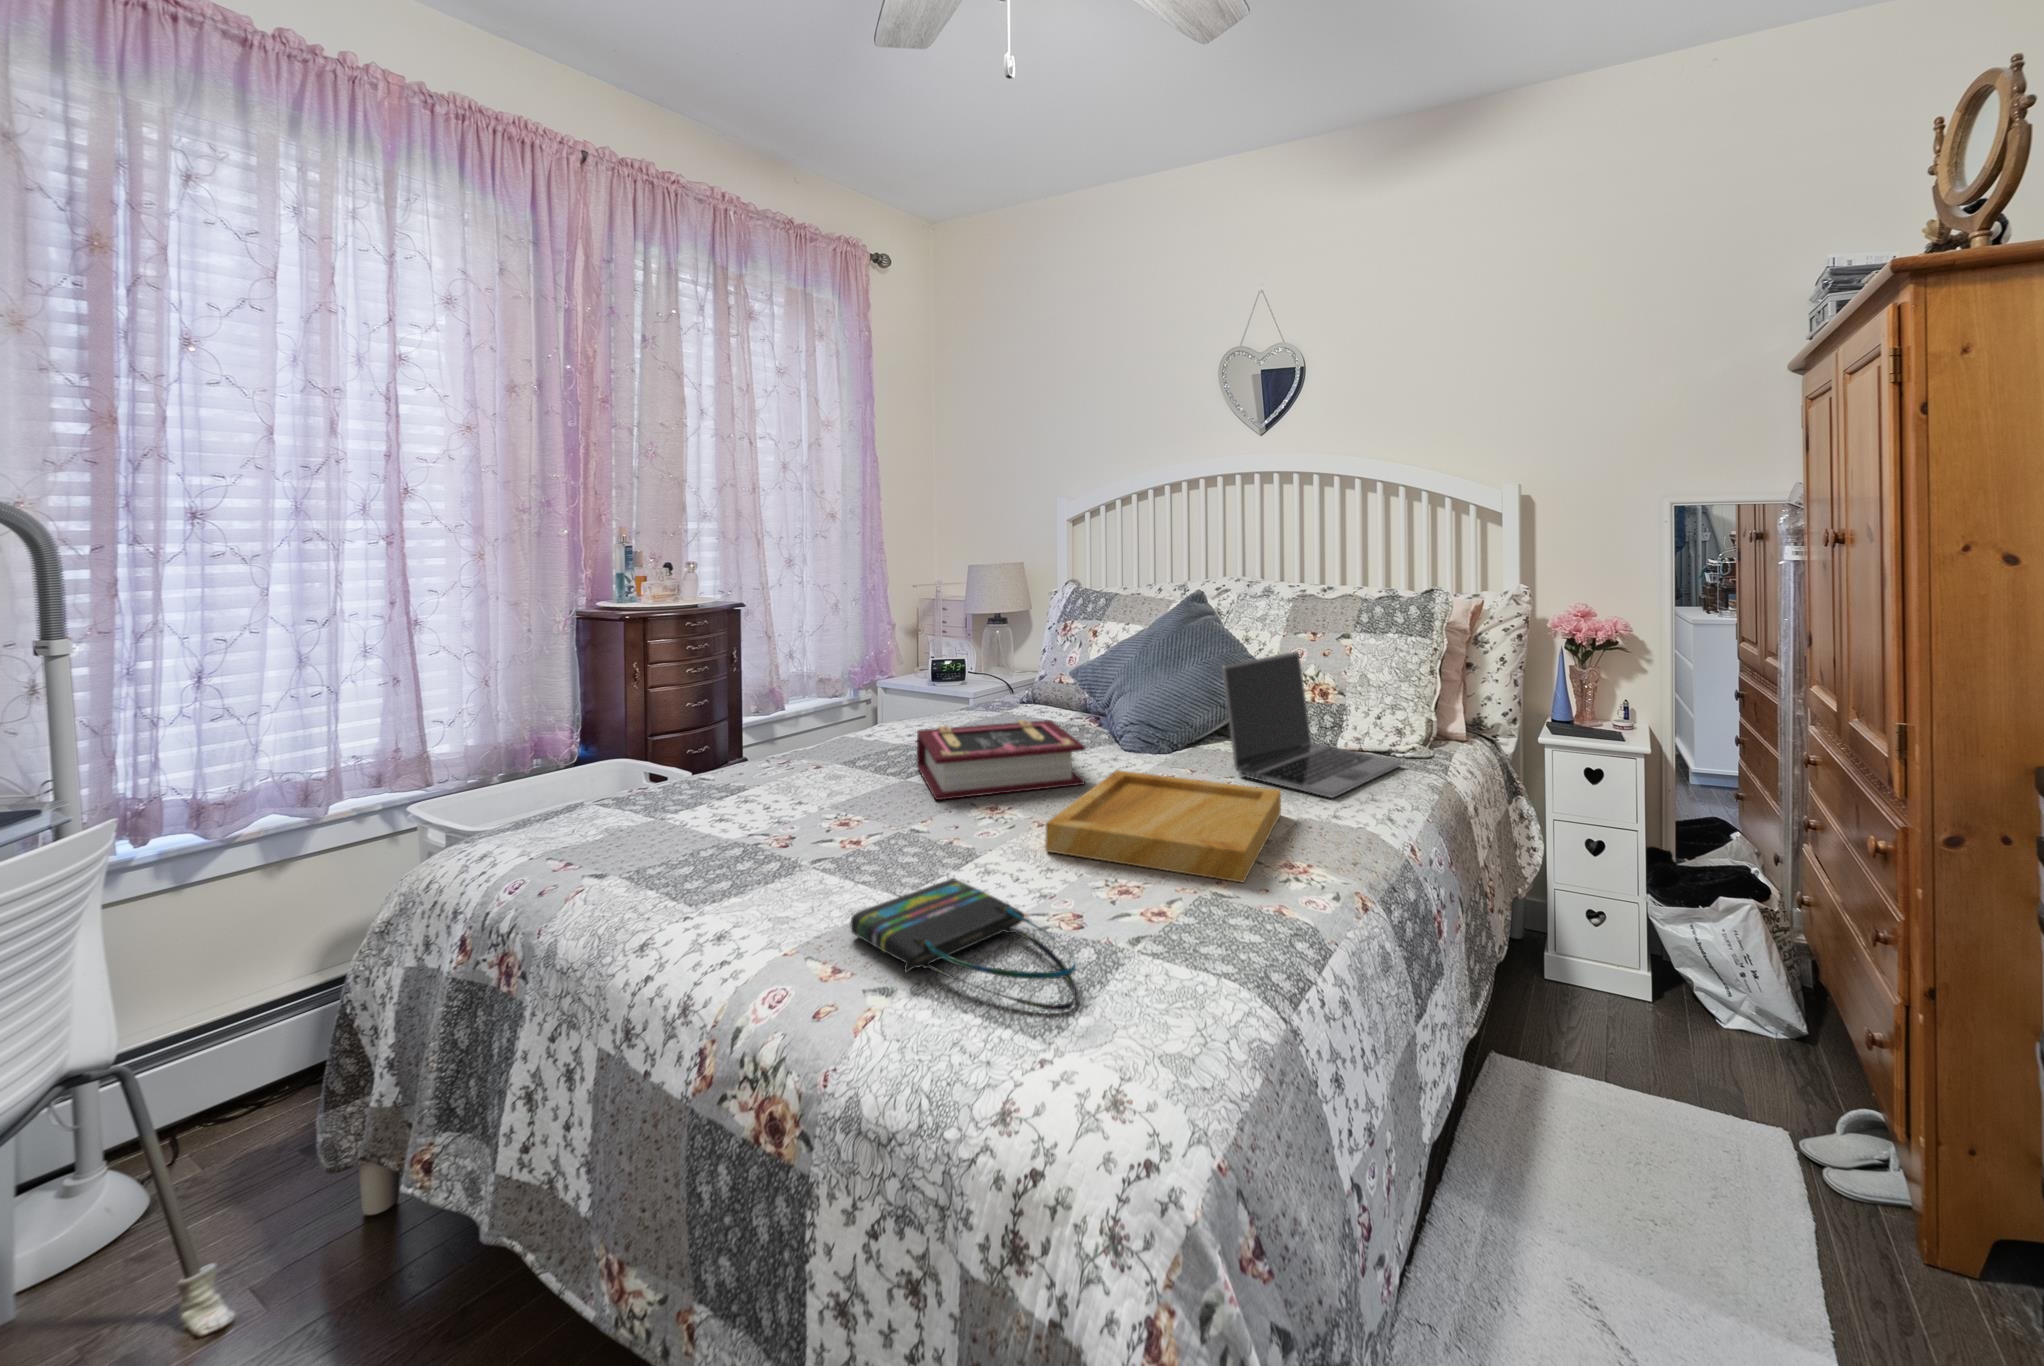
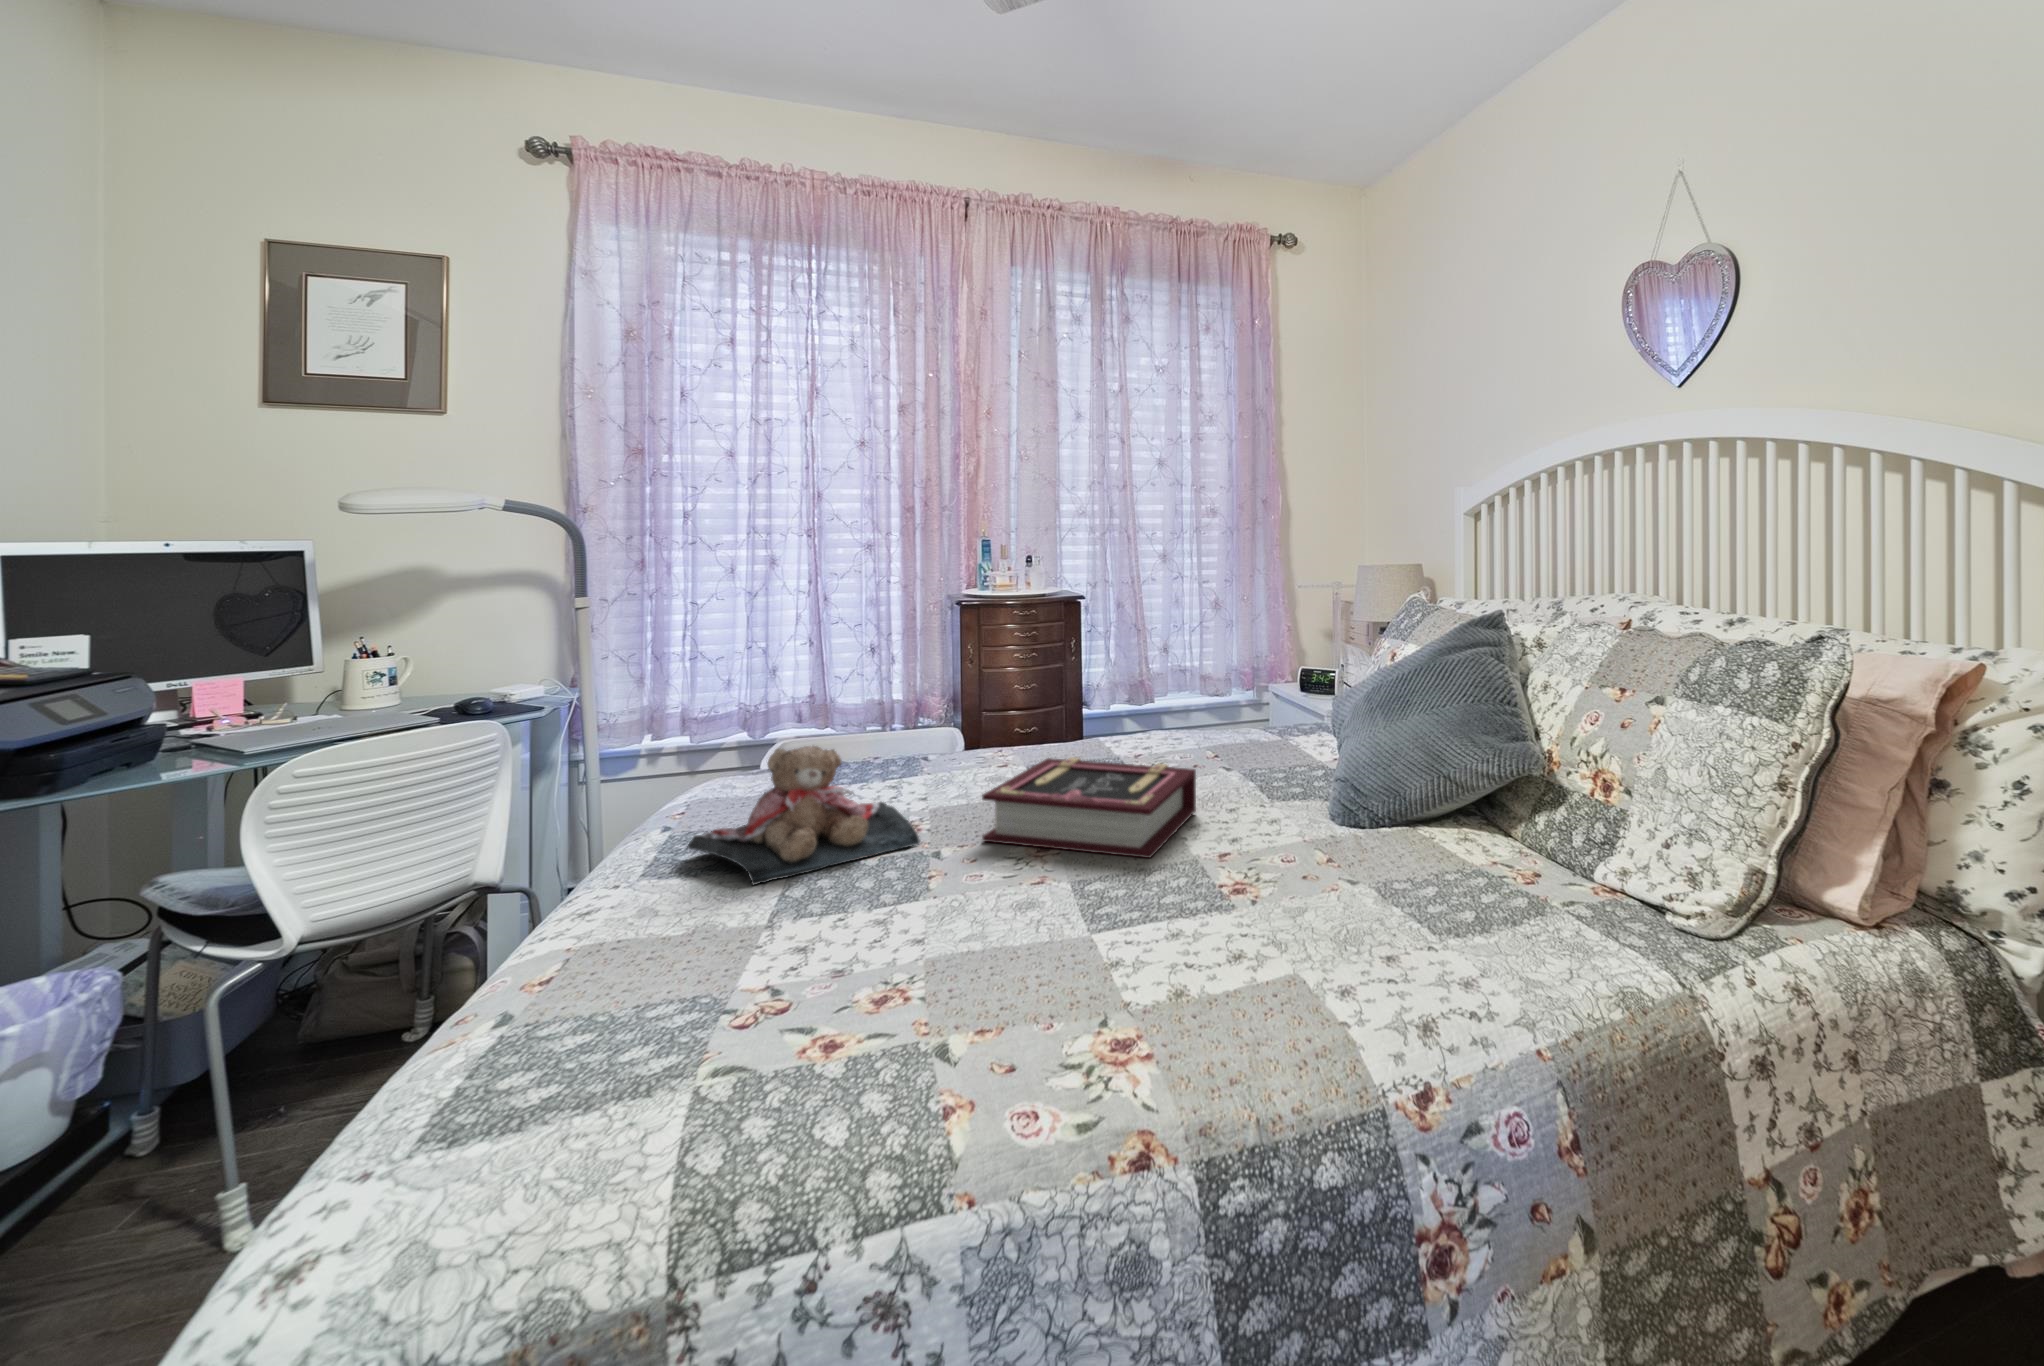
laptop: present [1222,652,1401,798] -> none [1335,719,1633,962]
teddy bear: none [677,733,887,867] -> present [688,746,920,885]
tray: present [1045,770,1281,883] -> none [932,848,1277,1051]
tote bag: present [850,879,1076,1011] -> none [510,935,758,1135]

